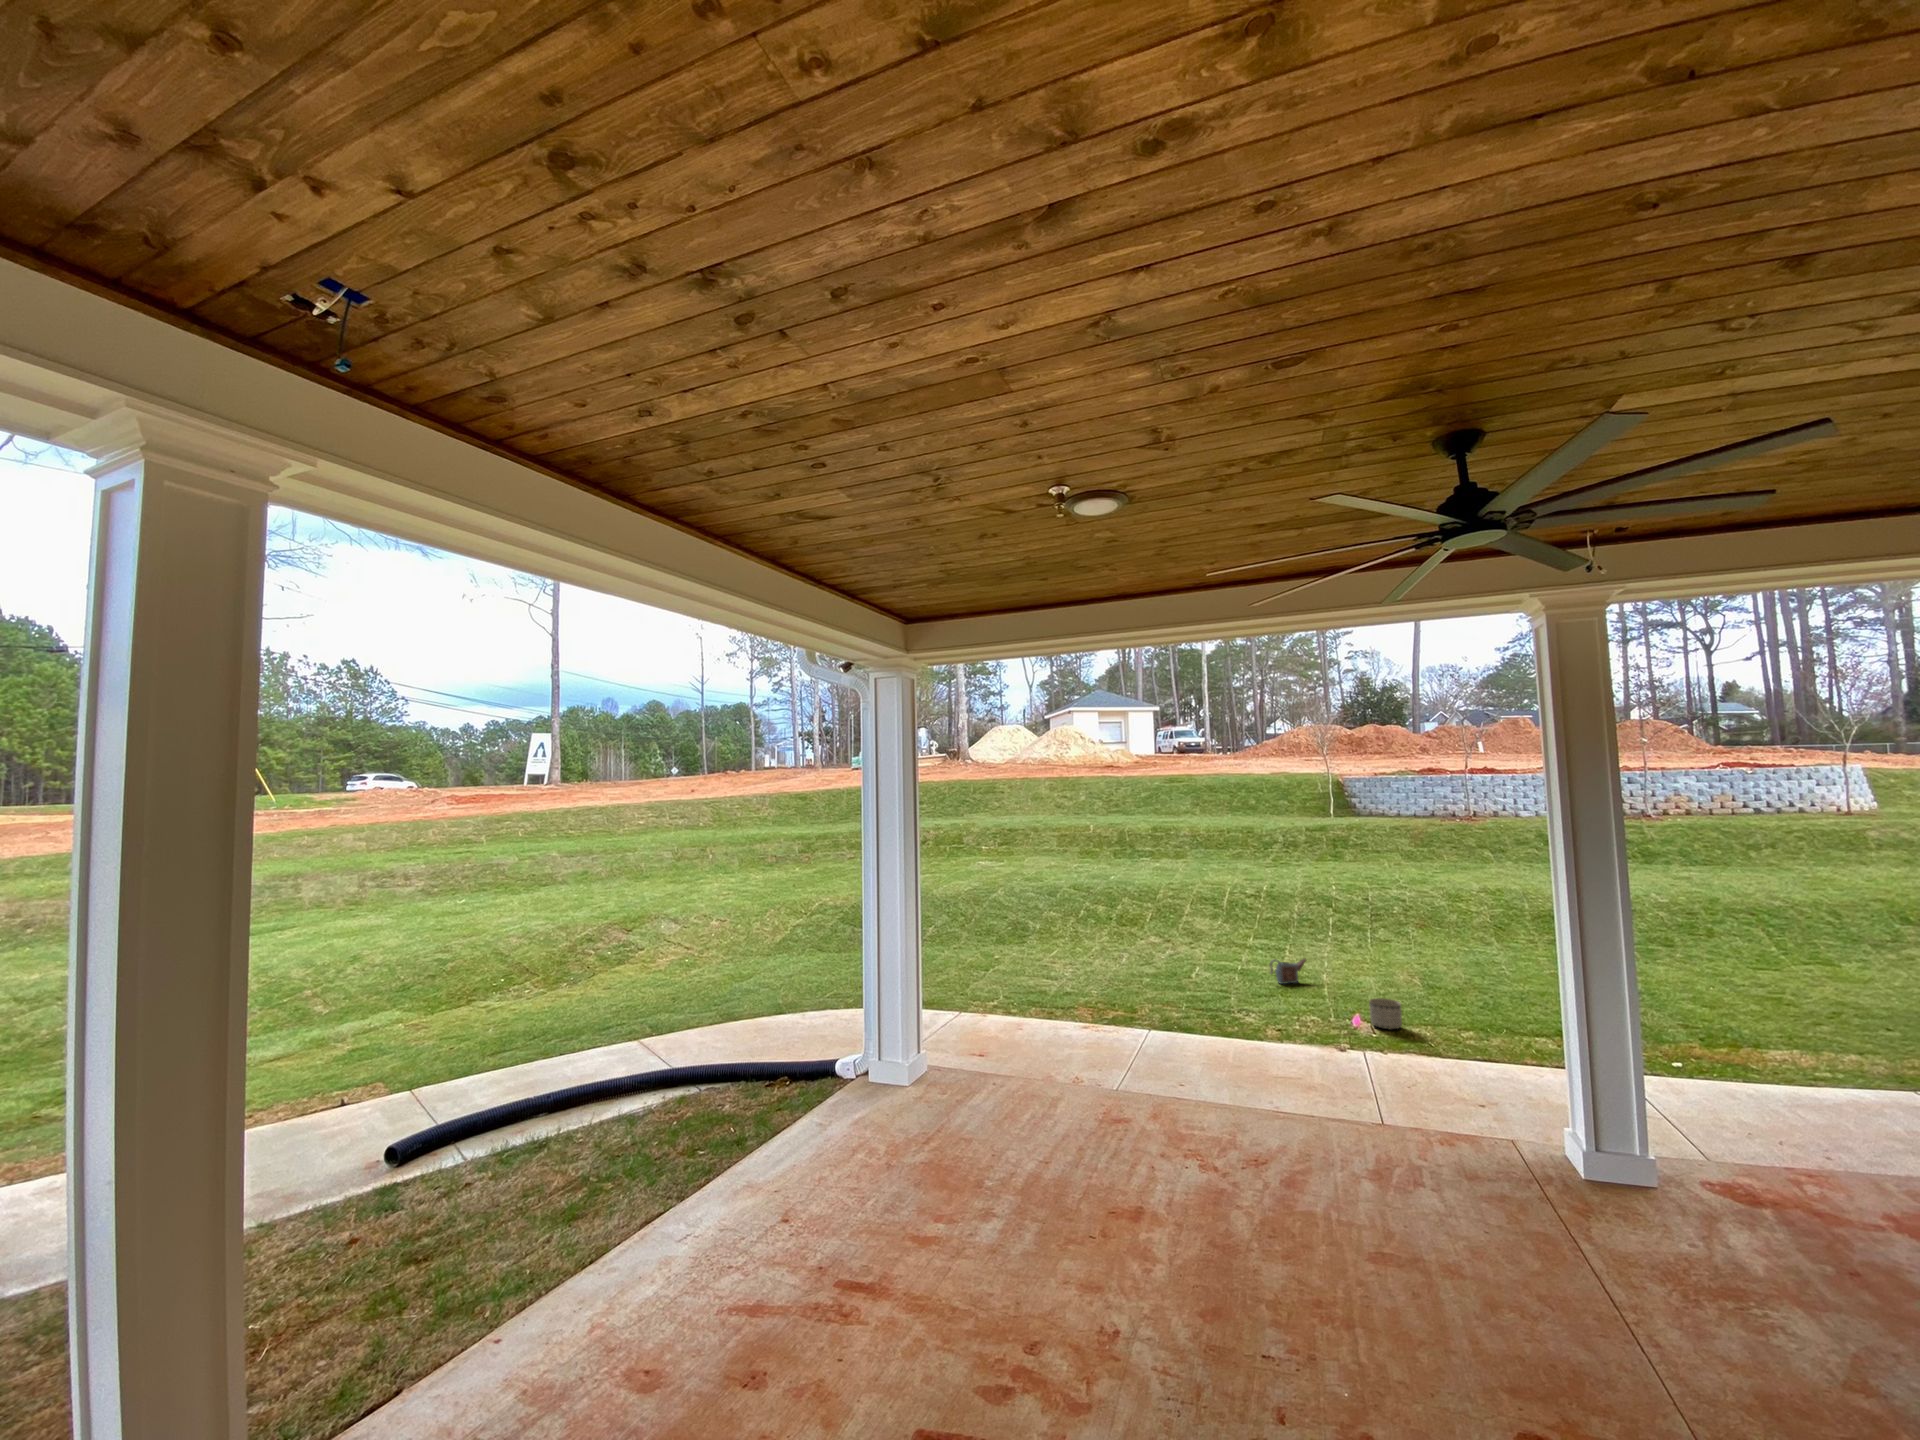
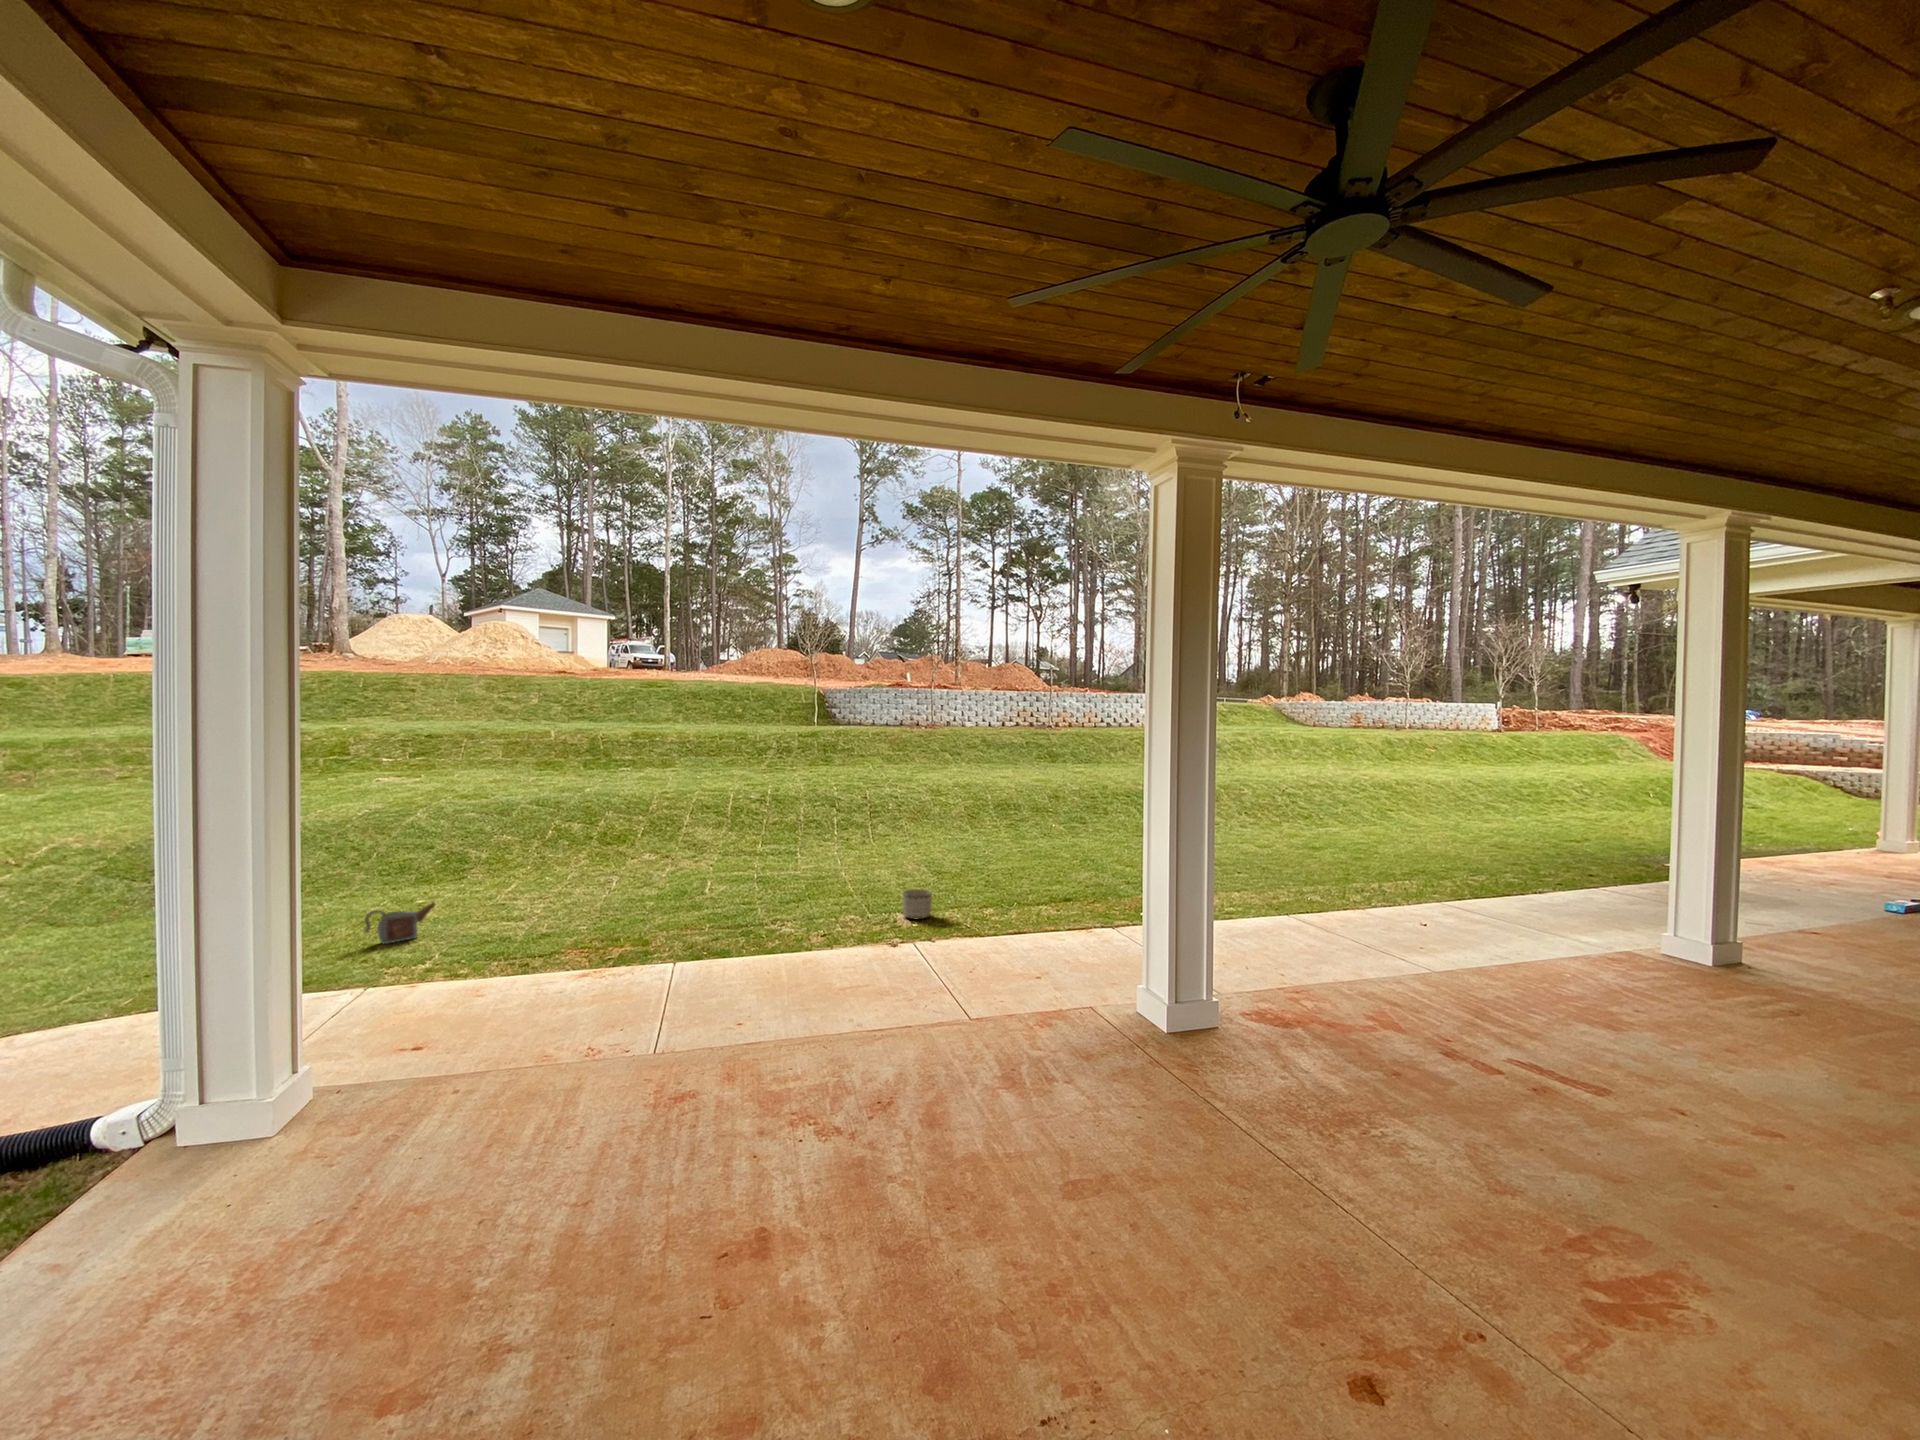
watering can: present [1270,959,1306,984] -> present [365,903,436,944]

